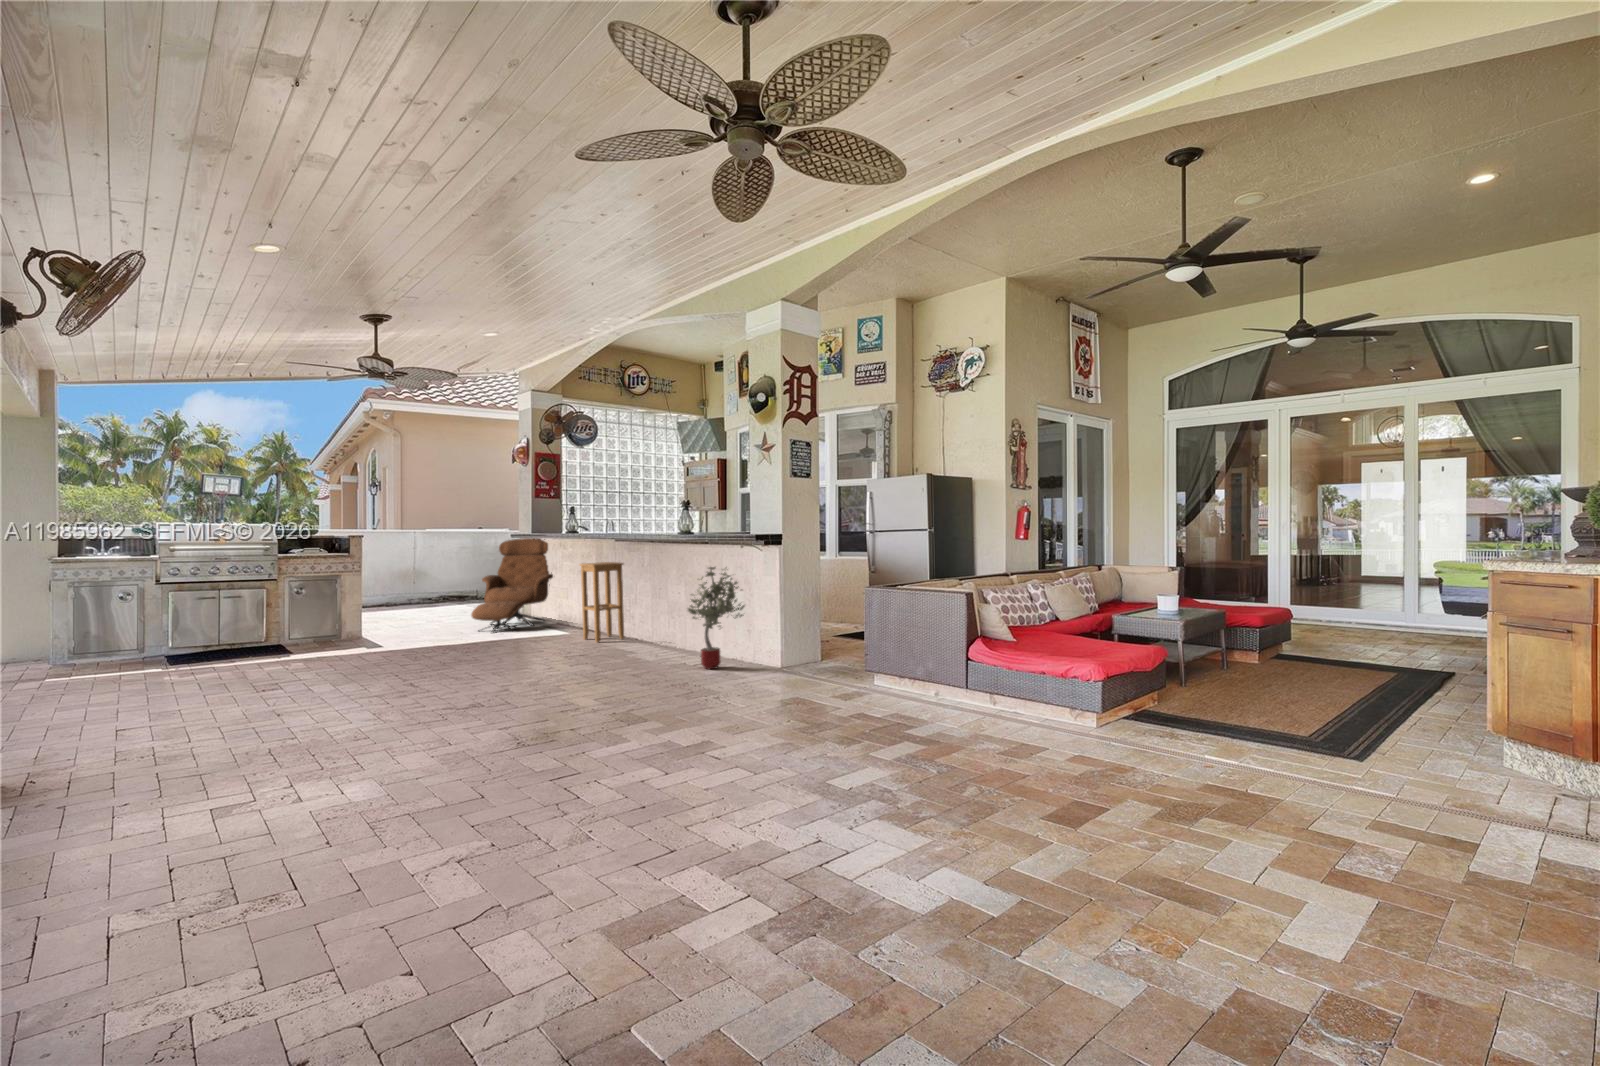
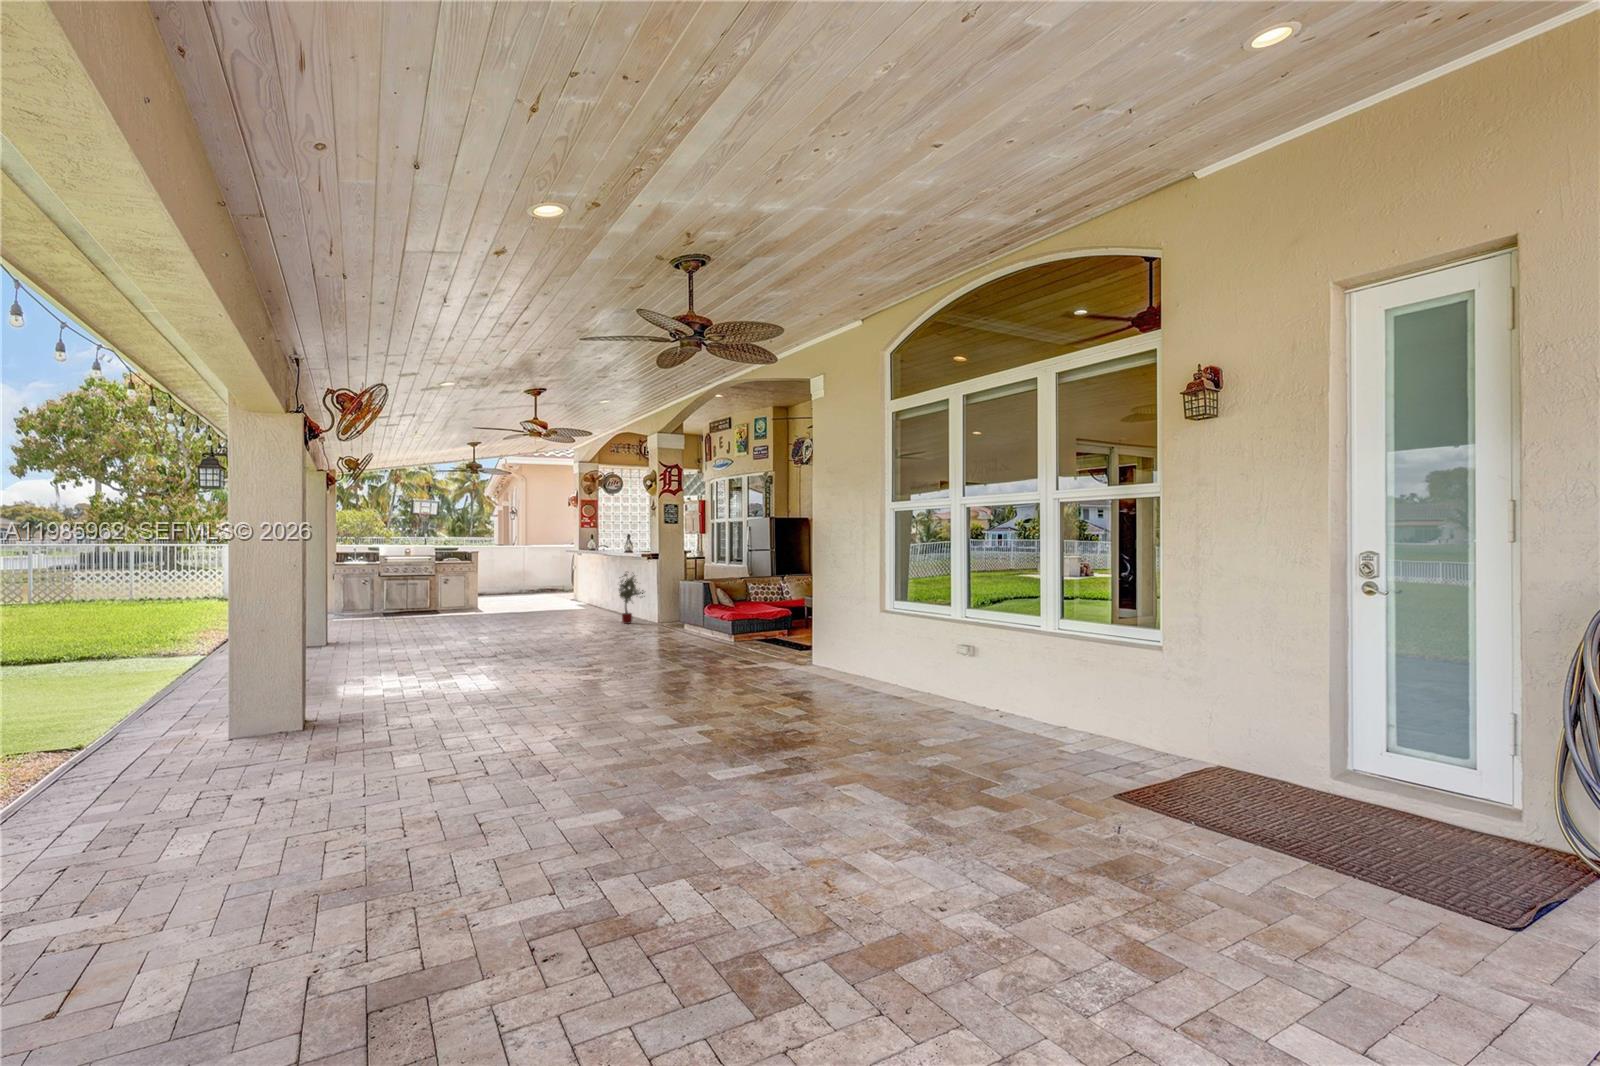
lounge chair: present [471,538,553,633] -> none [536,550,587,605]
stool: present [580,562,624,643] -> none [585,566,609,611]

